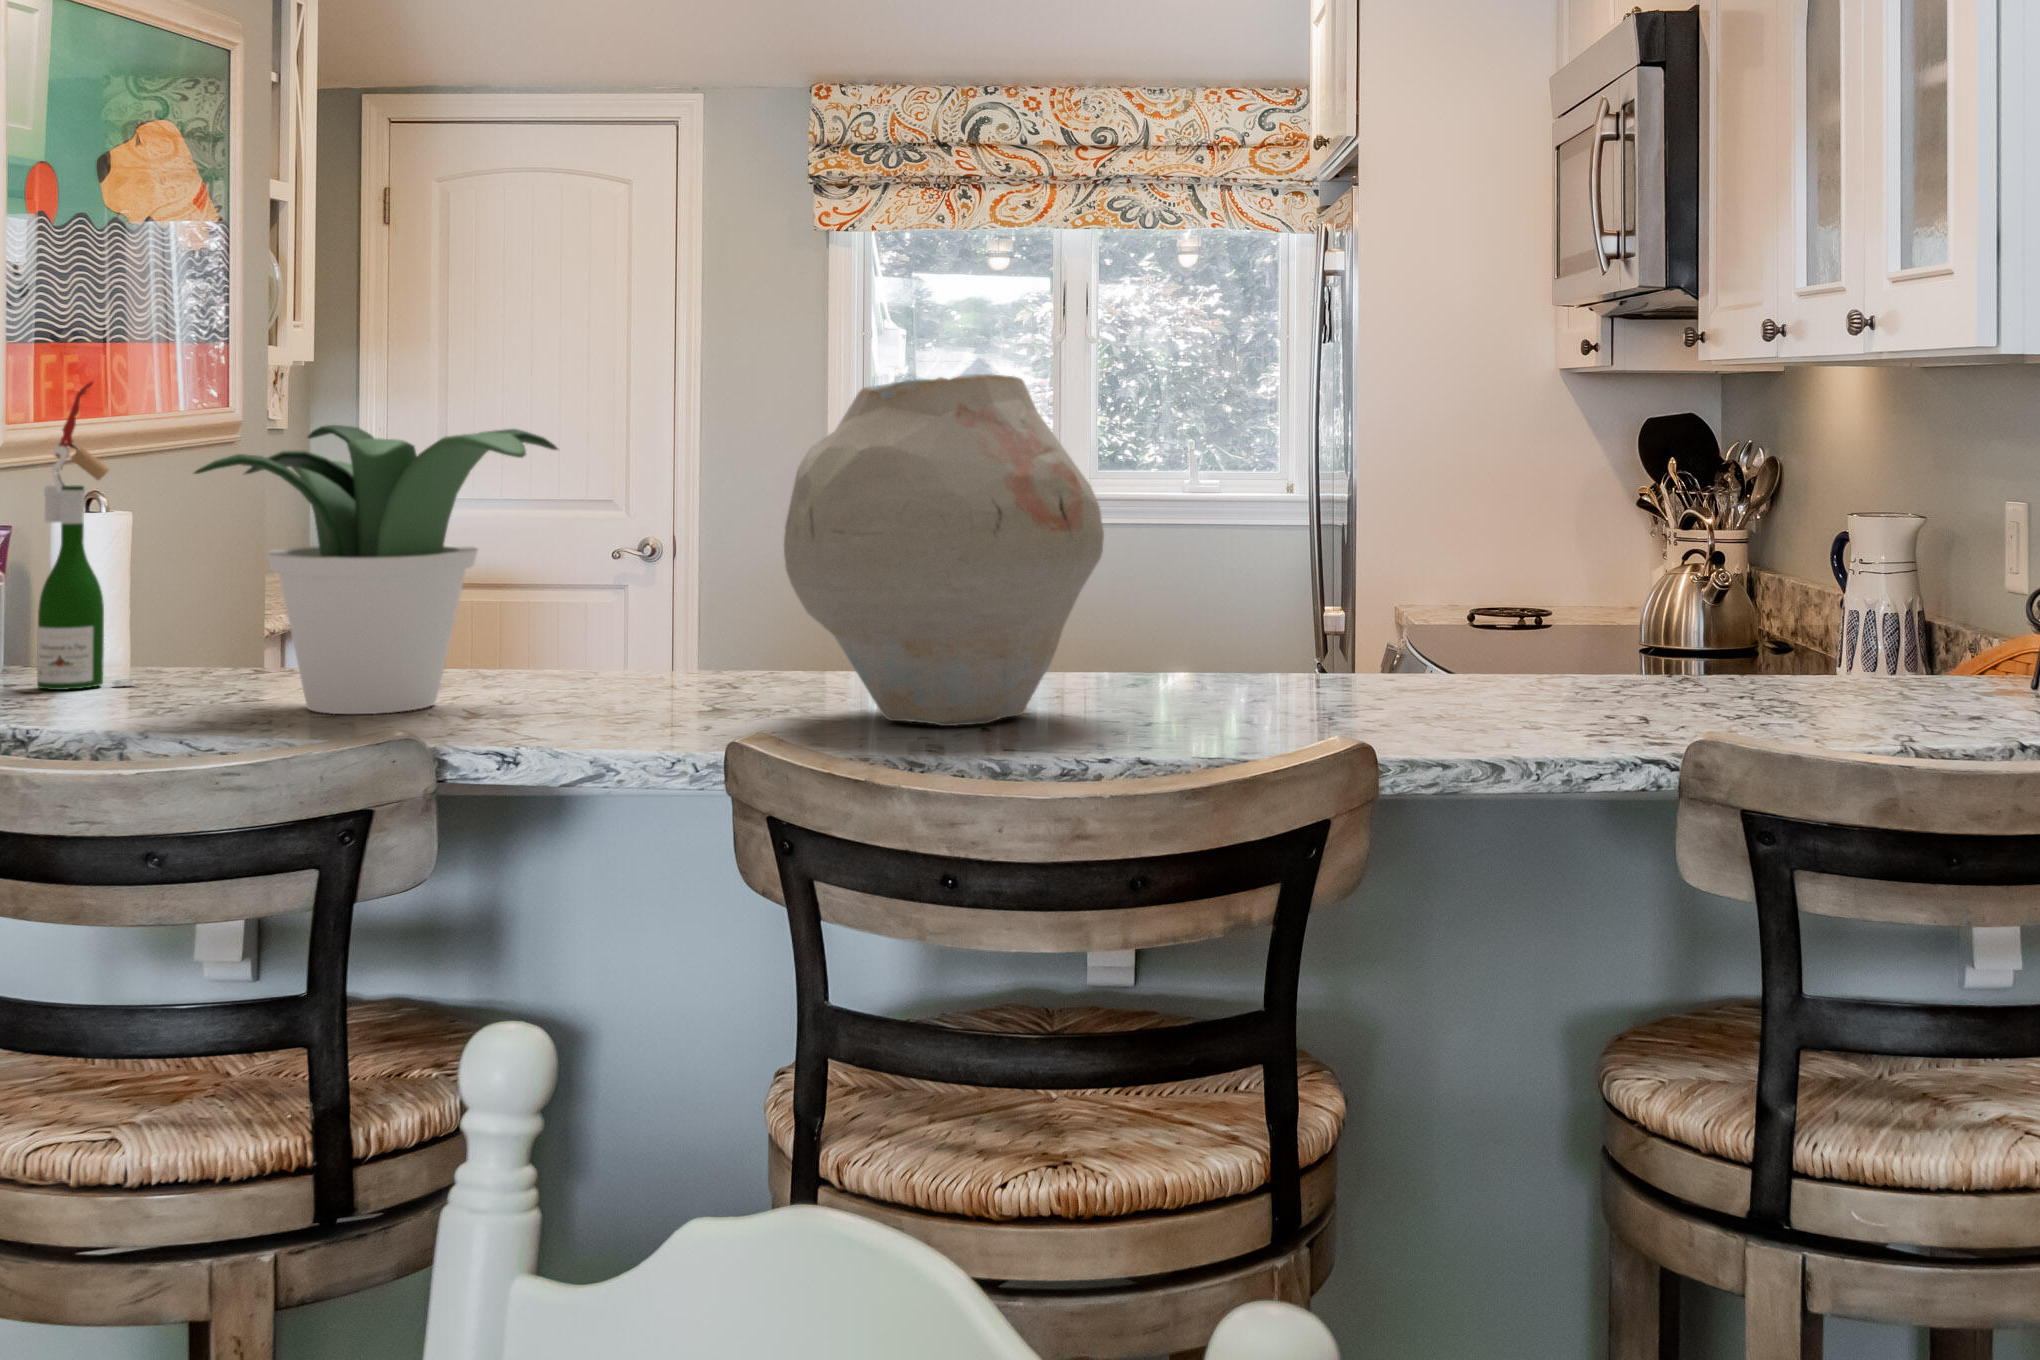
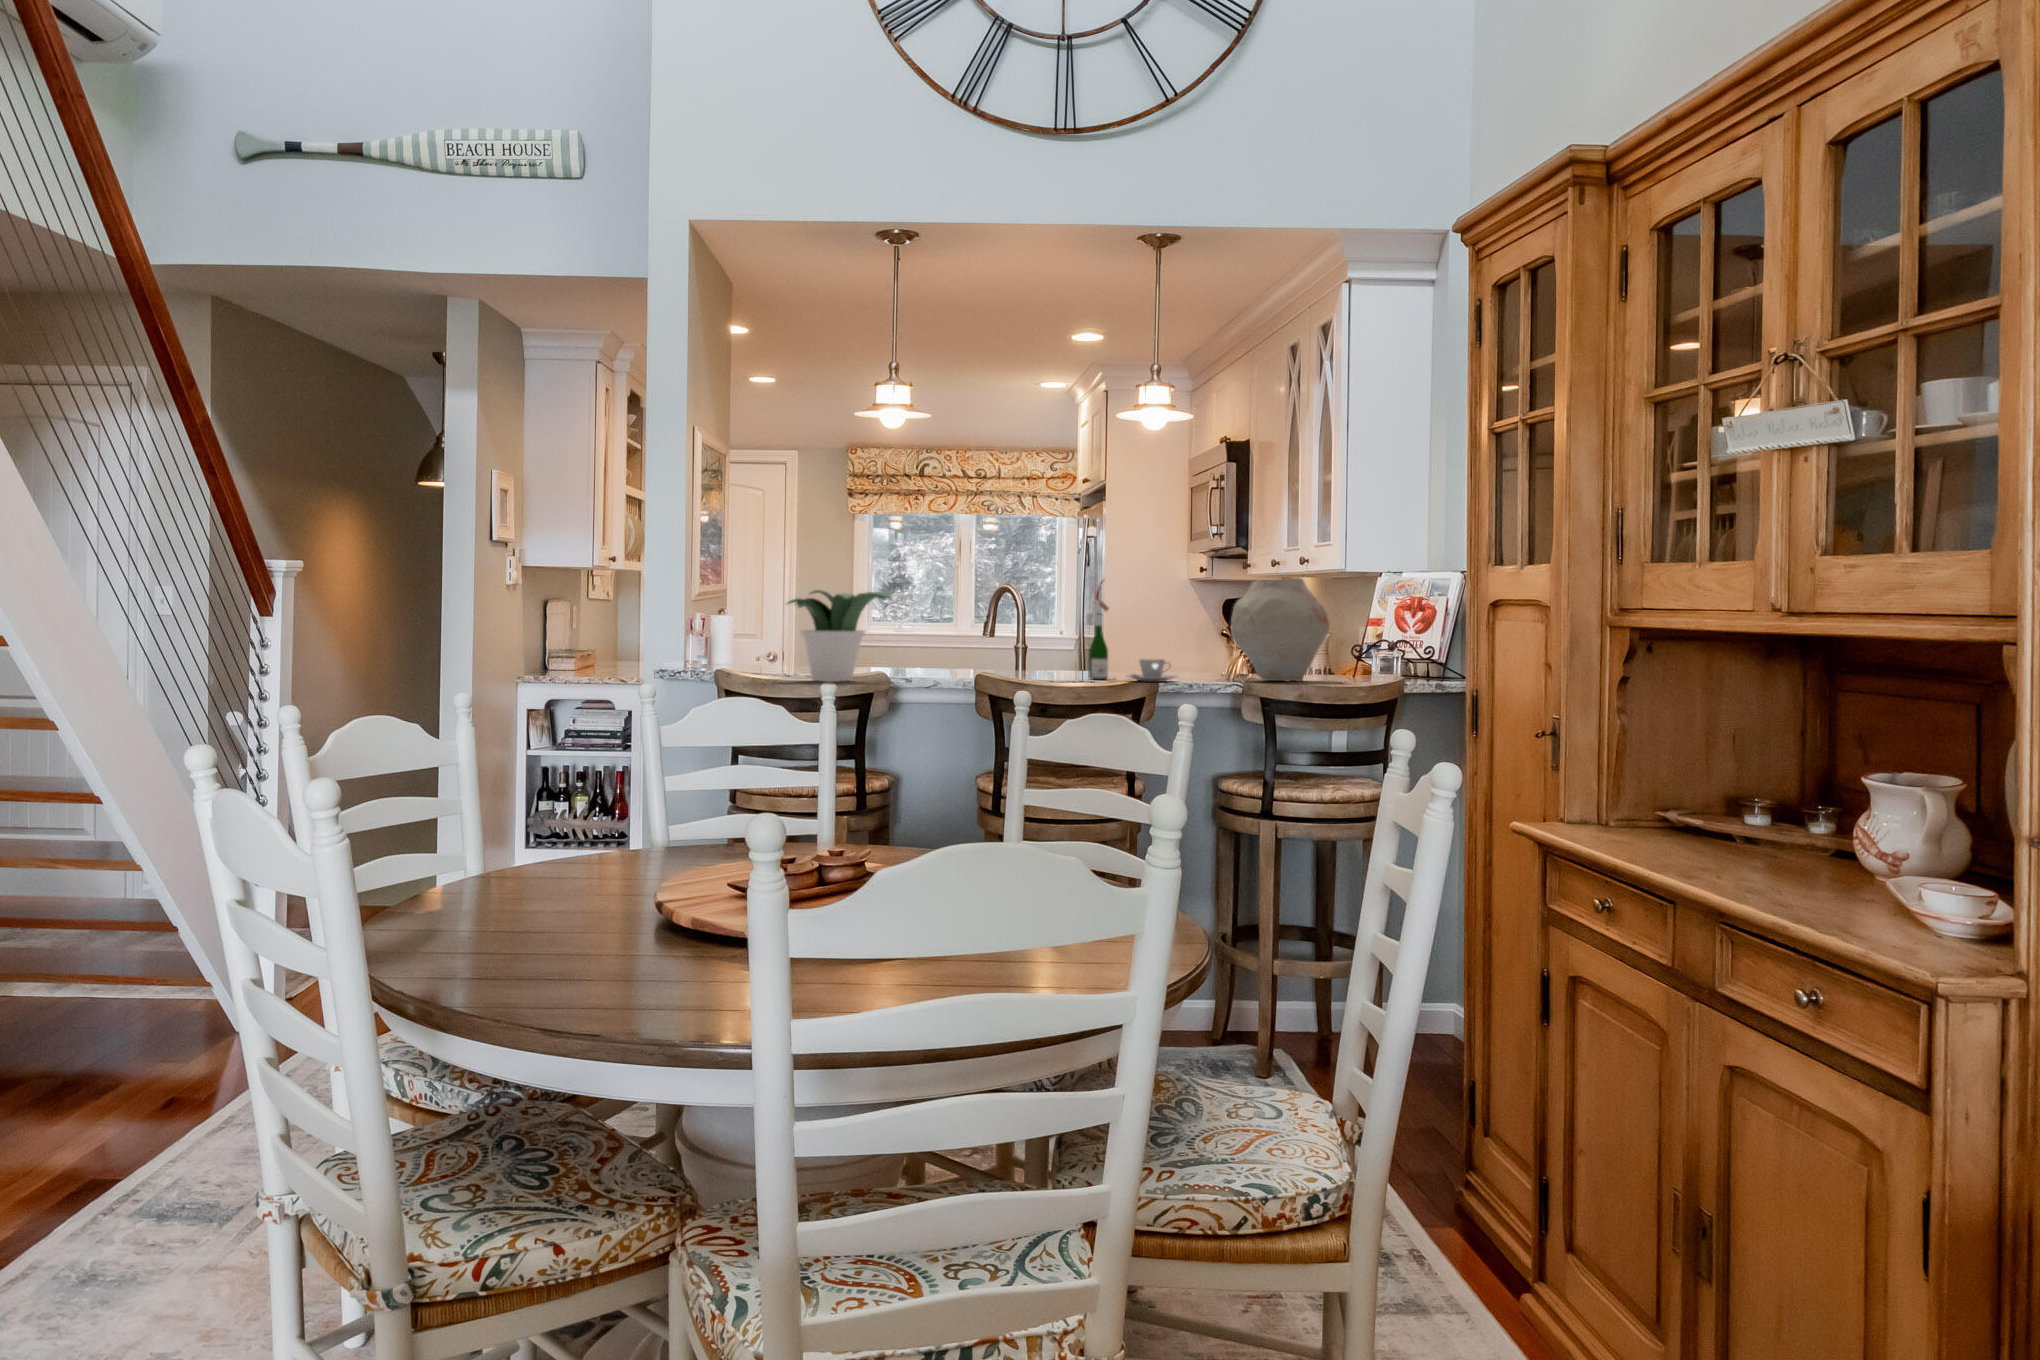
vase: present [784,374,1104,726] -> present [1231,578,1330,681]
wine bottle: present [37,382,135,690] -> present [1086,581,1109,679]
coffee cup: none [1292,638,1461,719] -> present [1127,659,1177,682]

